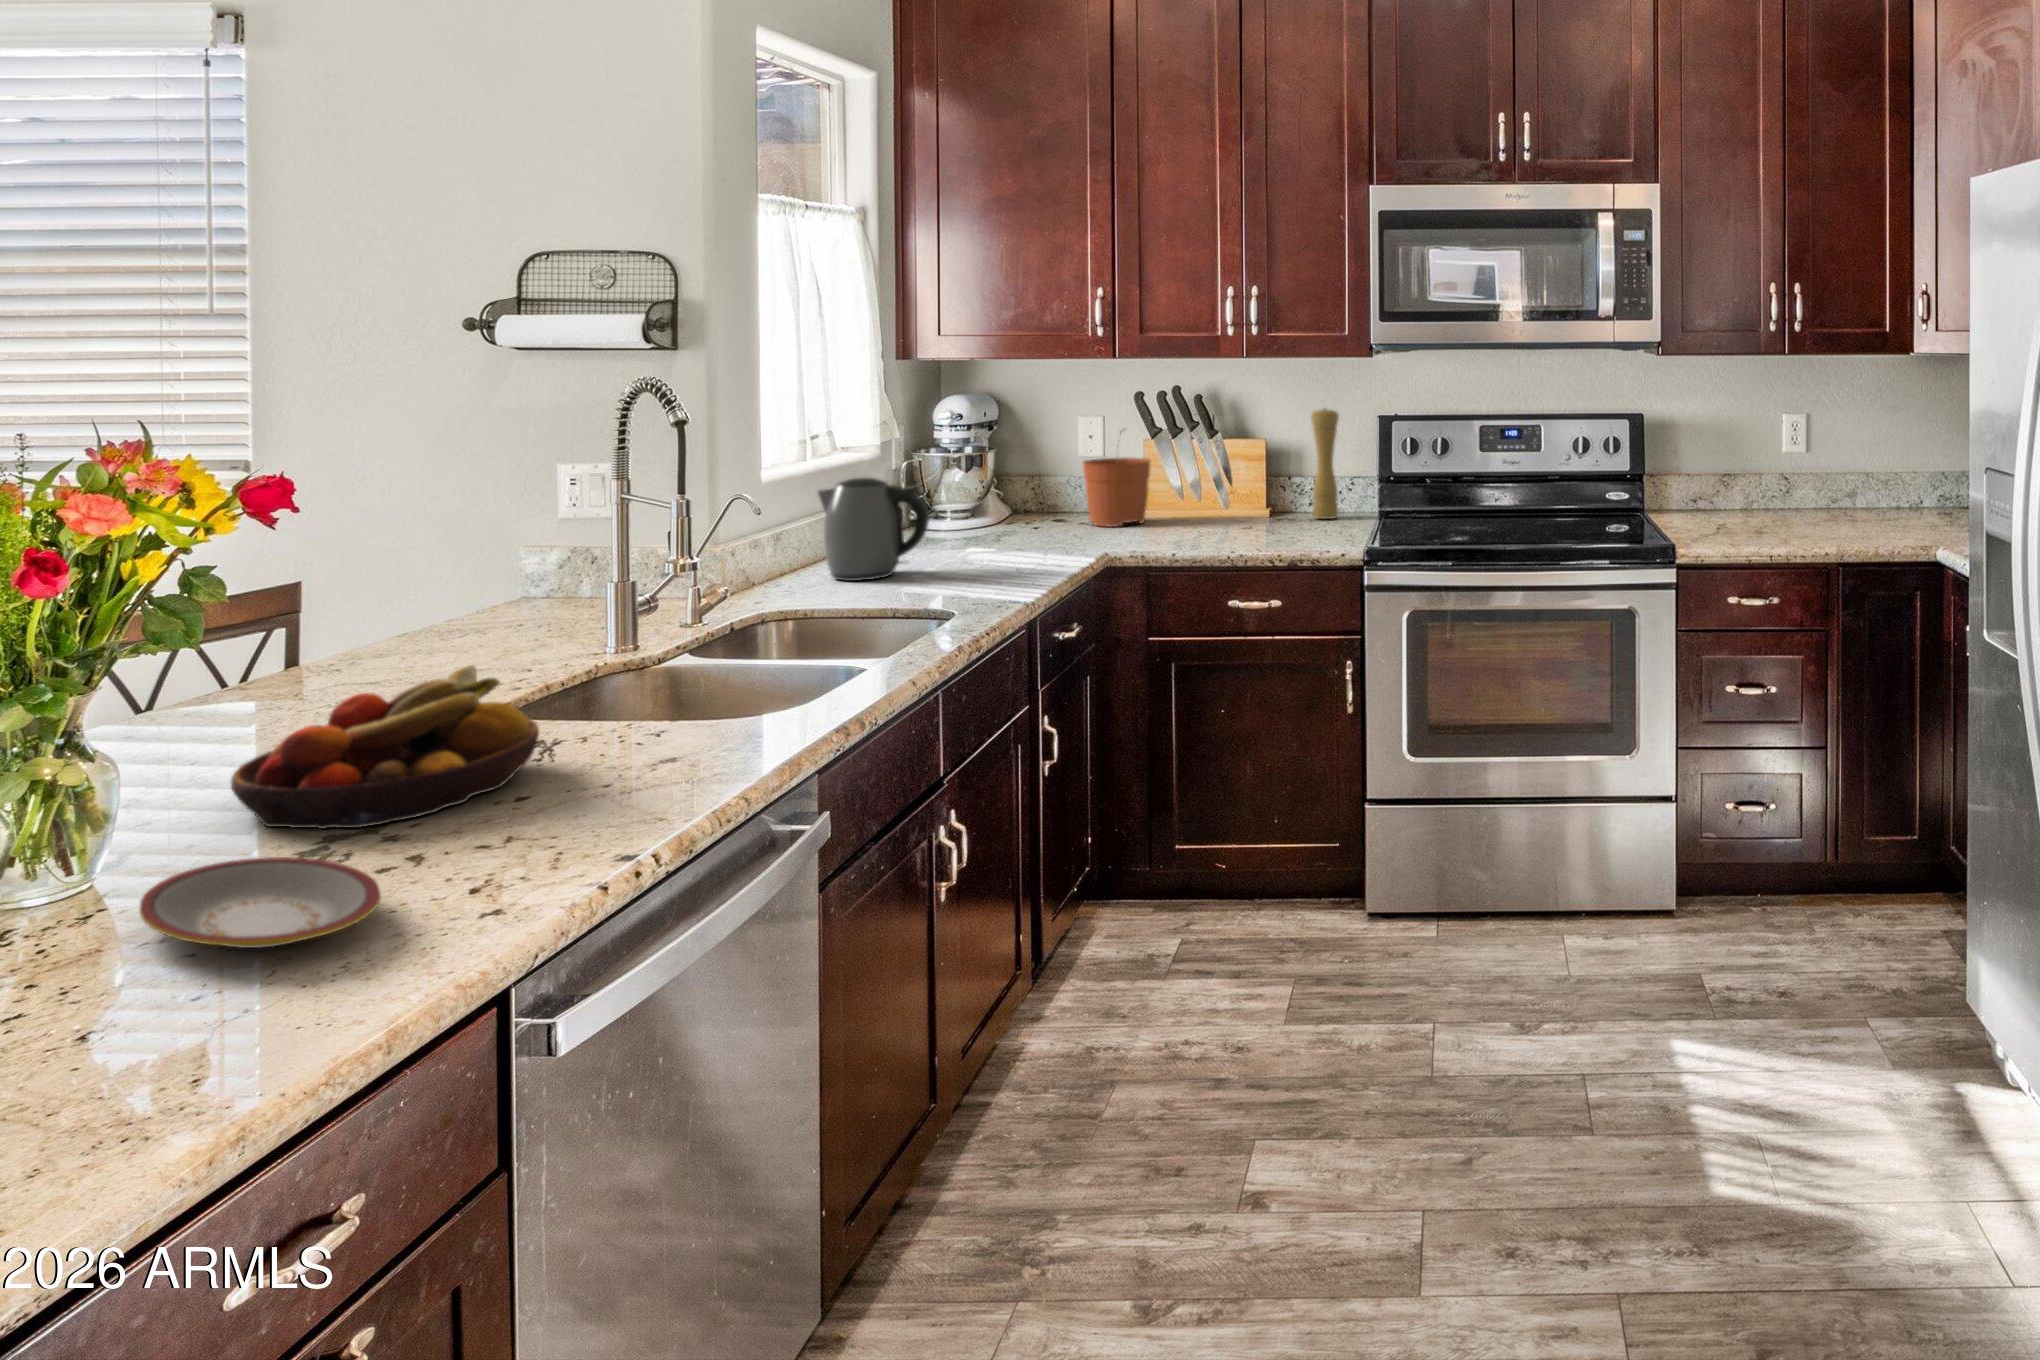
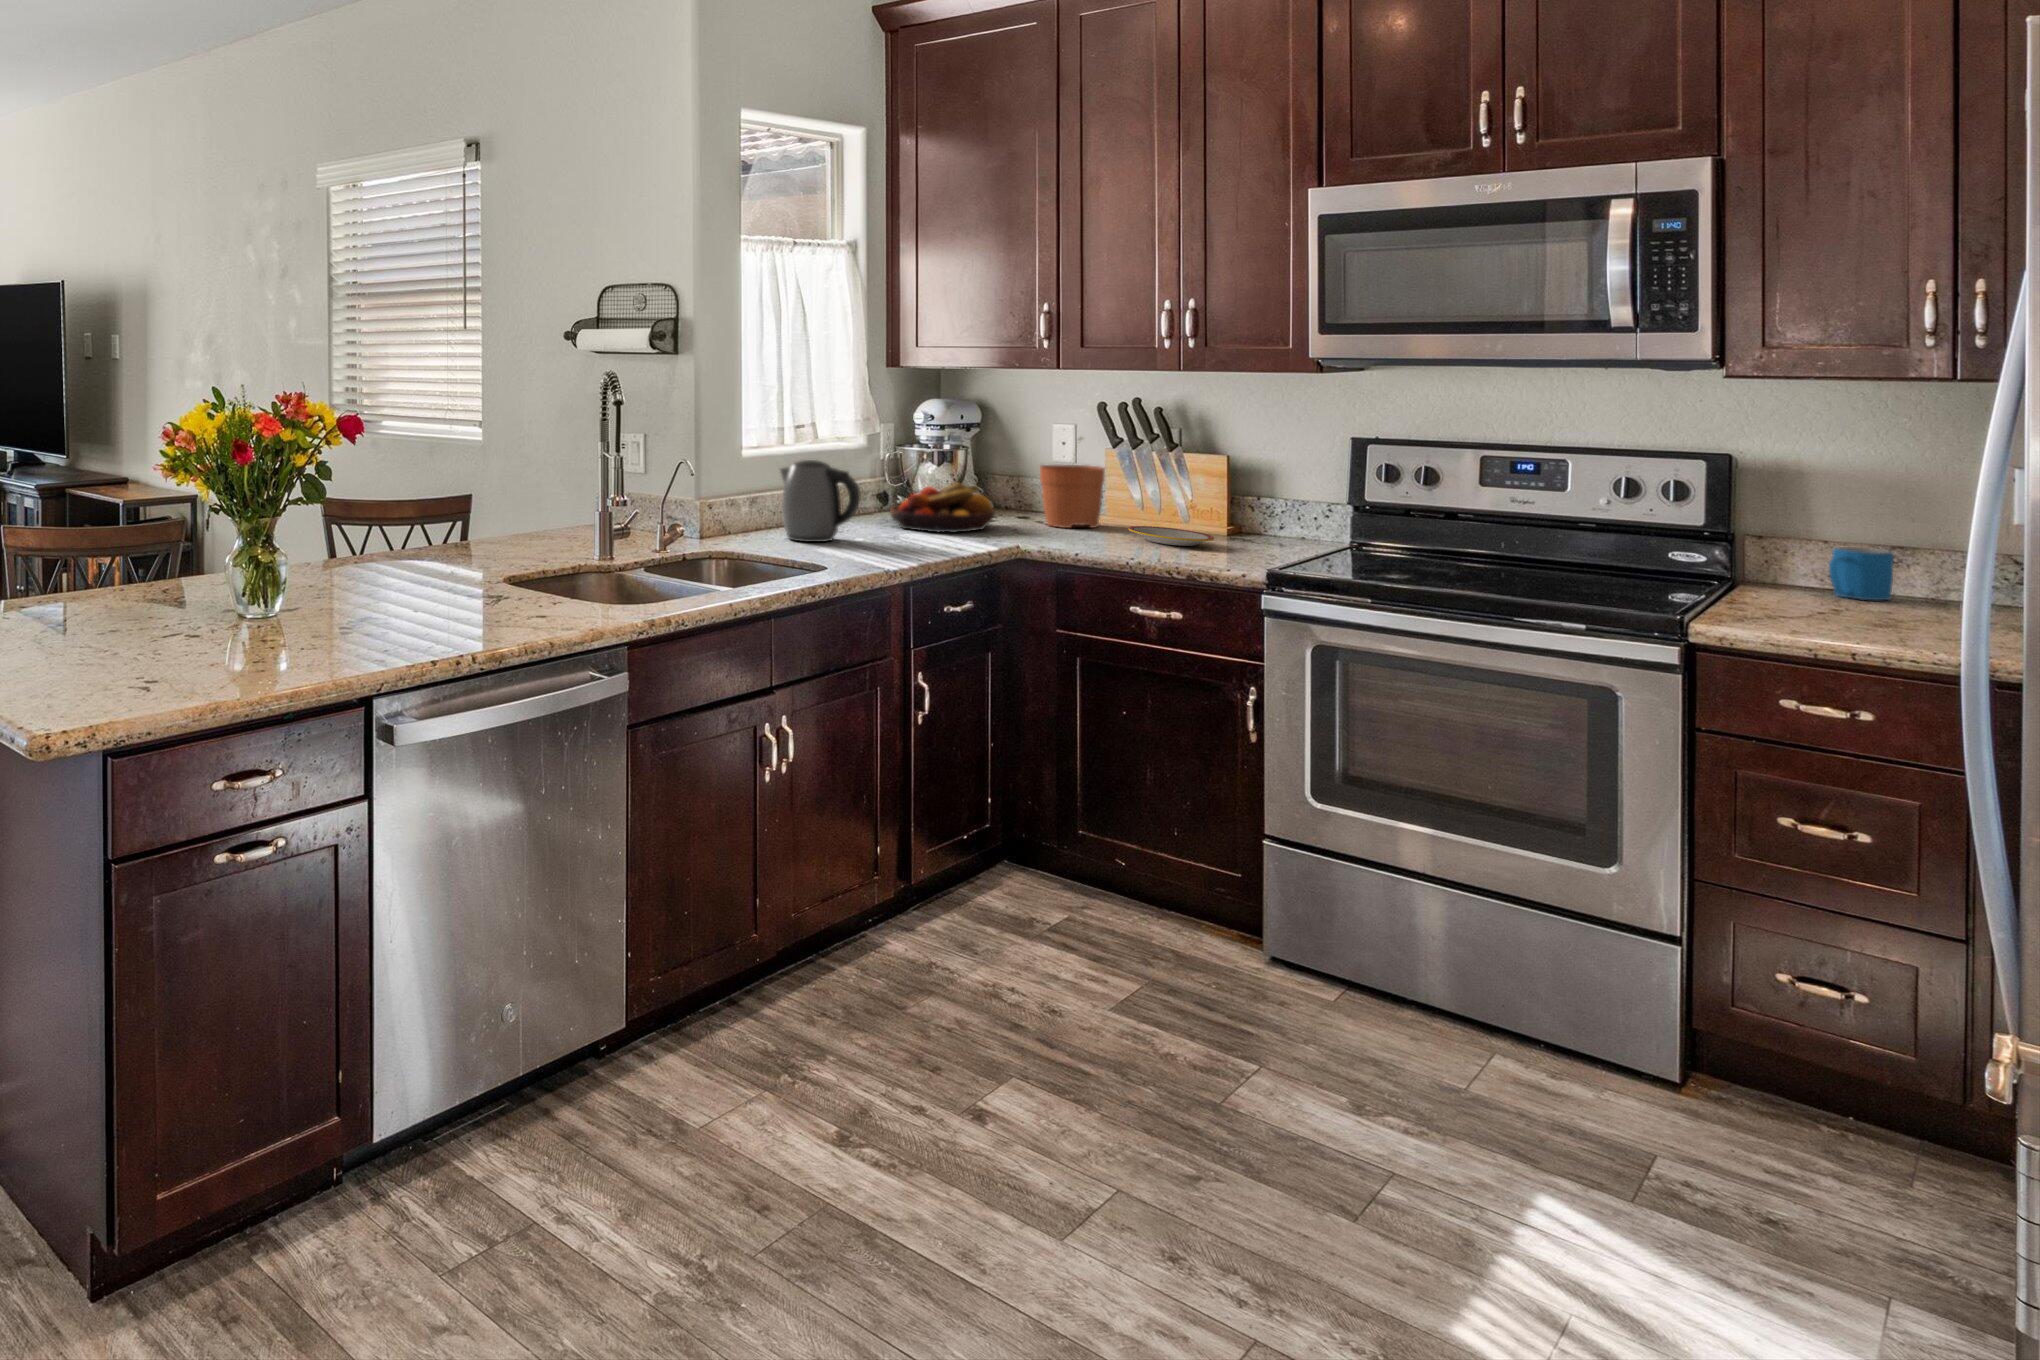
pepper mill: present [1311,409,1339,519] -> none [1272,426,1305,543]
mug: none [1713,481,1746,521] -> present [1829,547,1894,600]
fruit bowl: present [231,666,539,829] -> present [890,484,994,532]
plate: present [139,857,381,948] -> present [1129,526,1214,546]

